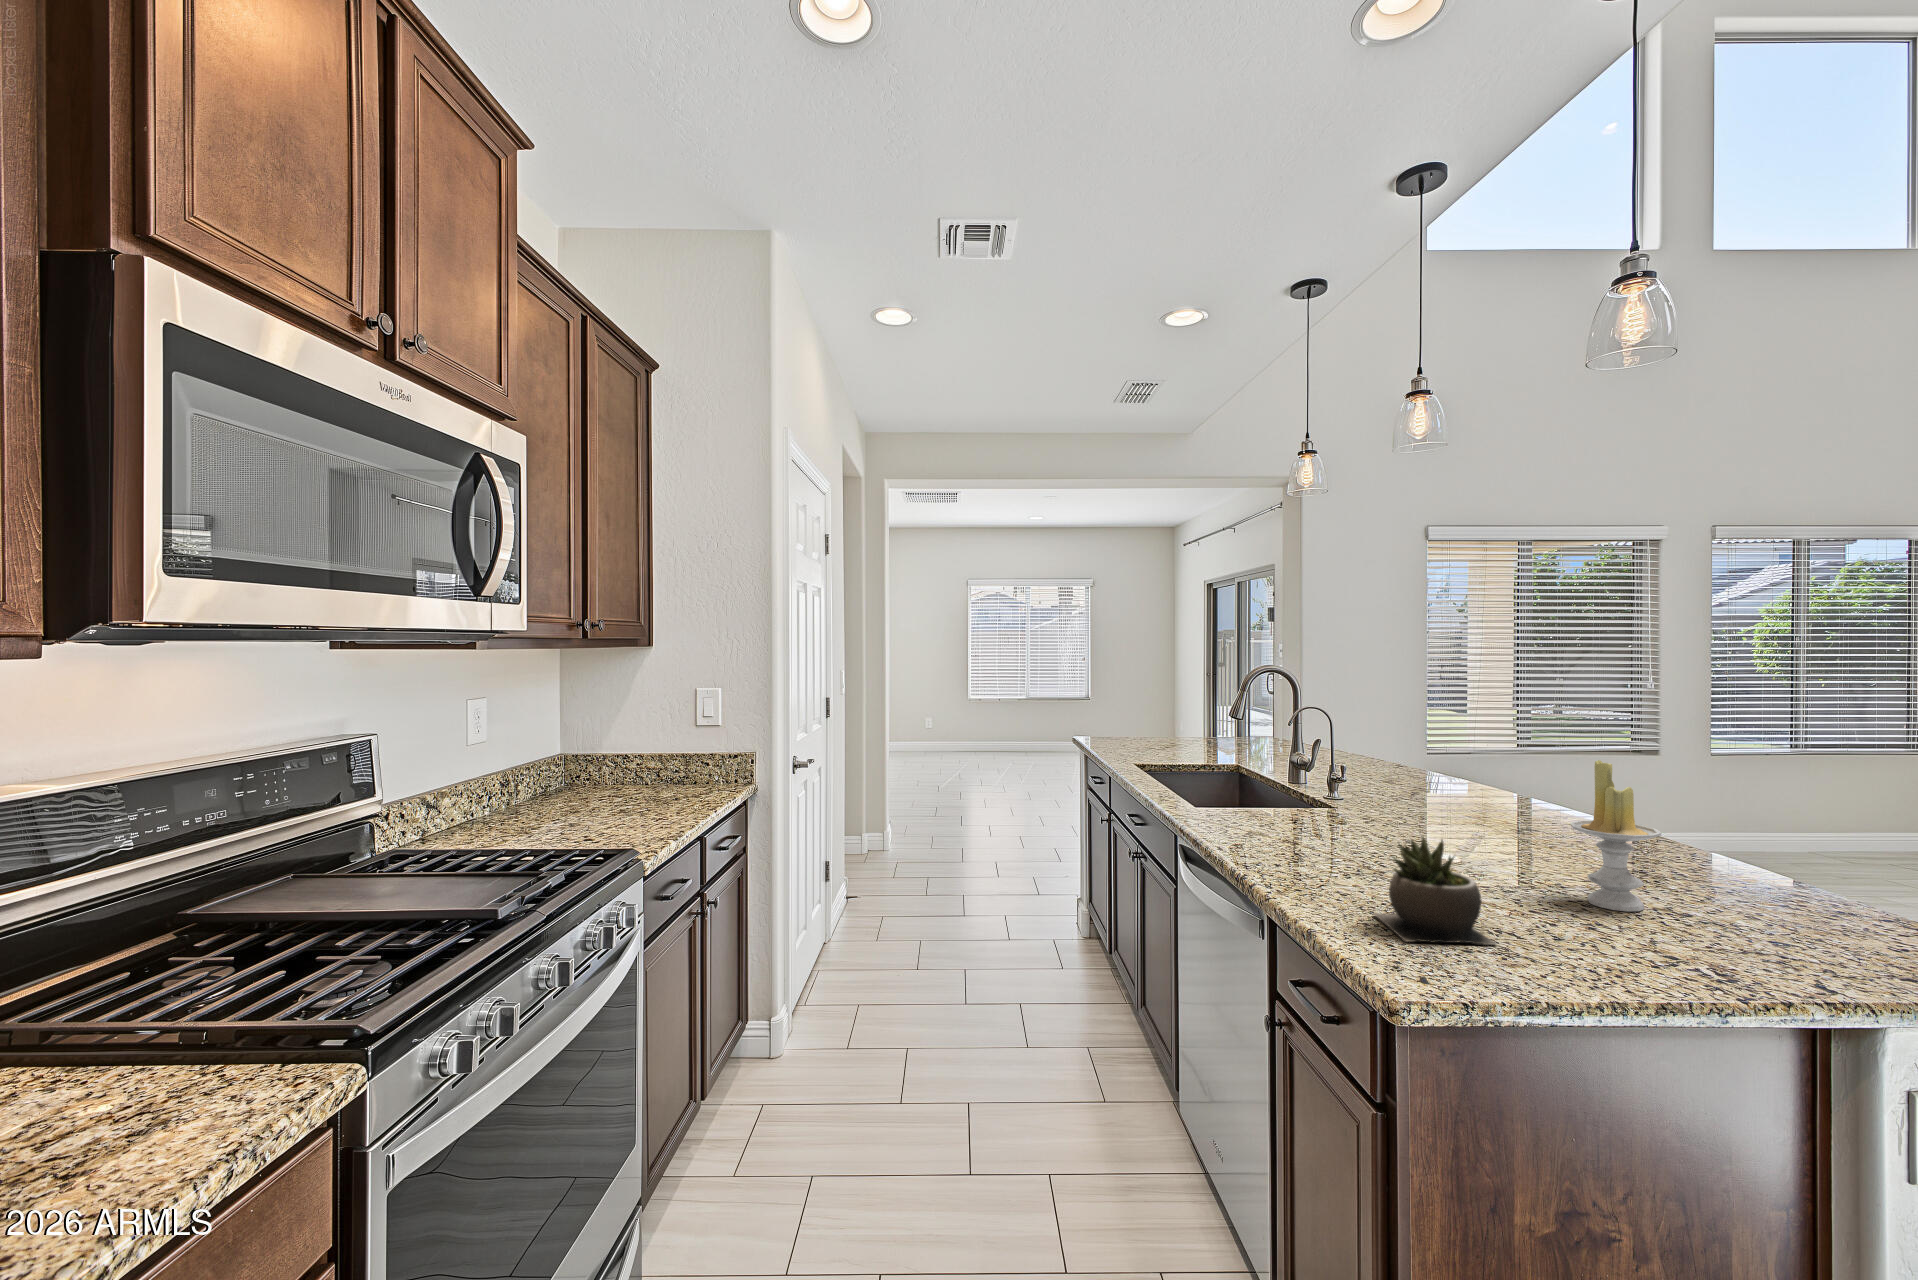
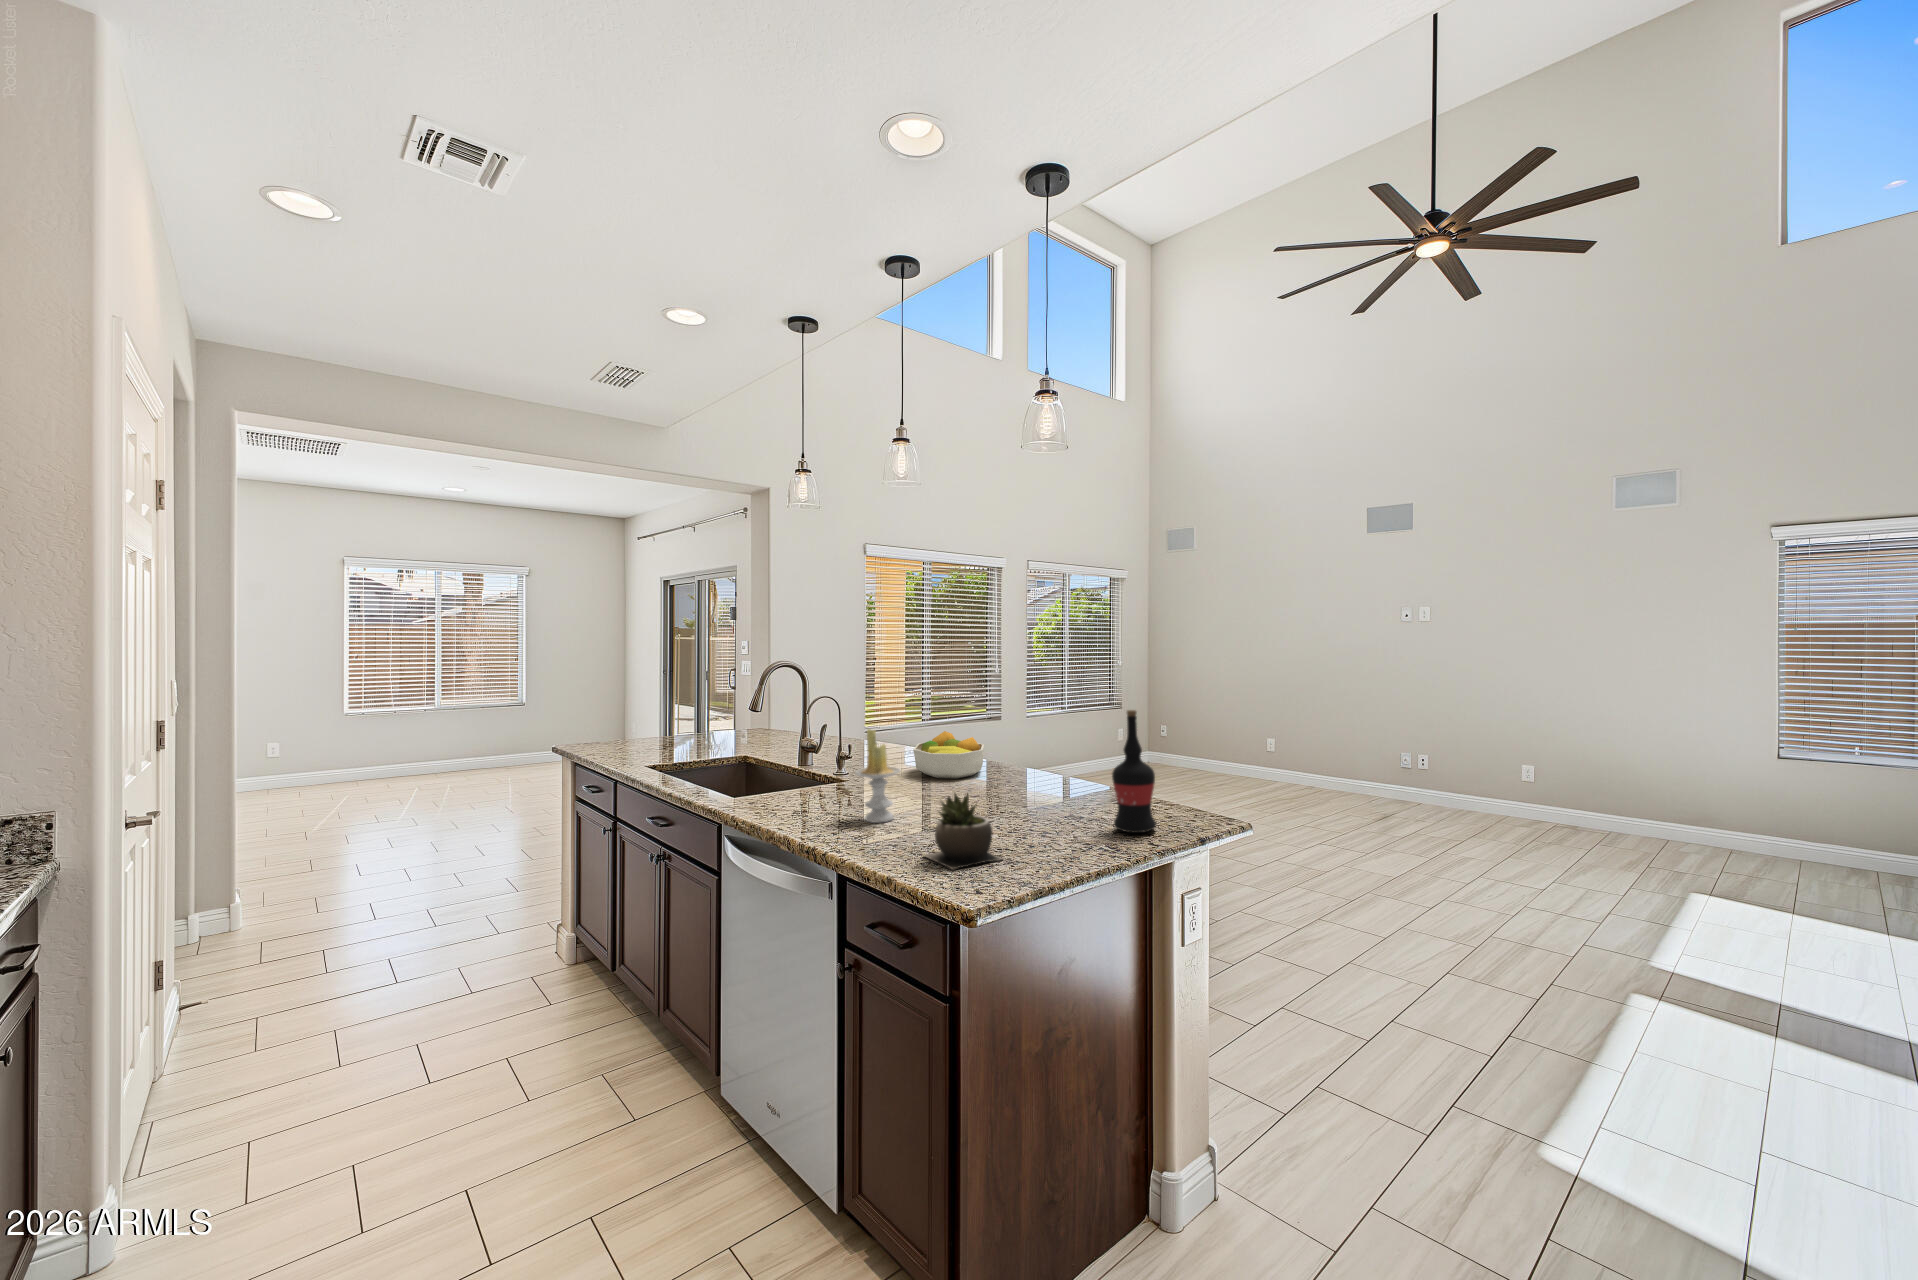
wine bottle: none [1732,748,1830,958] -> present [1112,710,1156,833]
fruit bowl: none [1430,760,1544,825] -> present [913,731,984,779]
candle: present [1570,760,1661,912] -> present [855,729,900,823]

